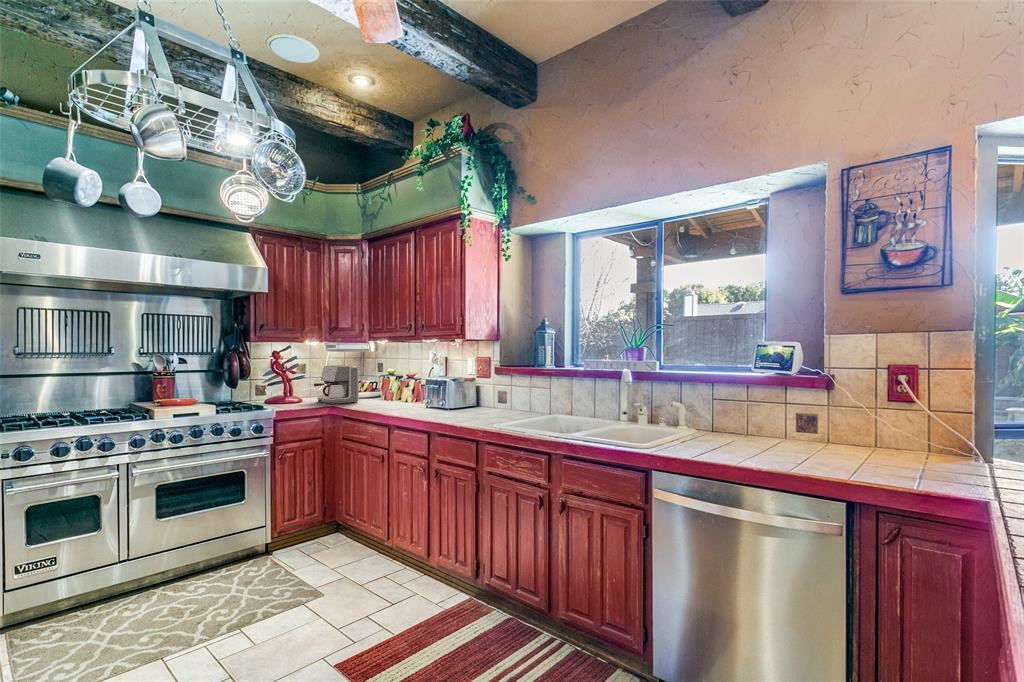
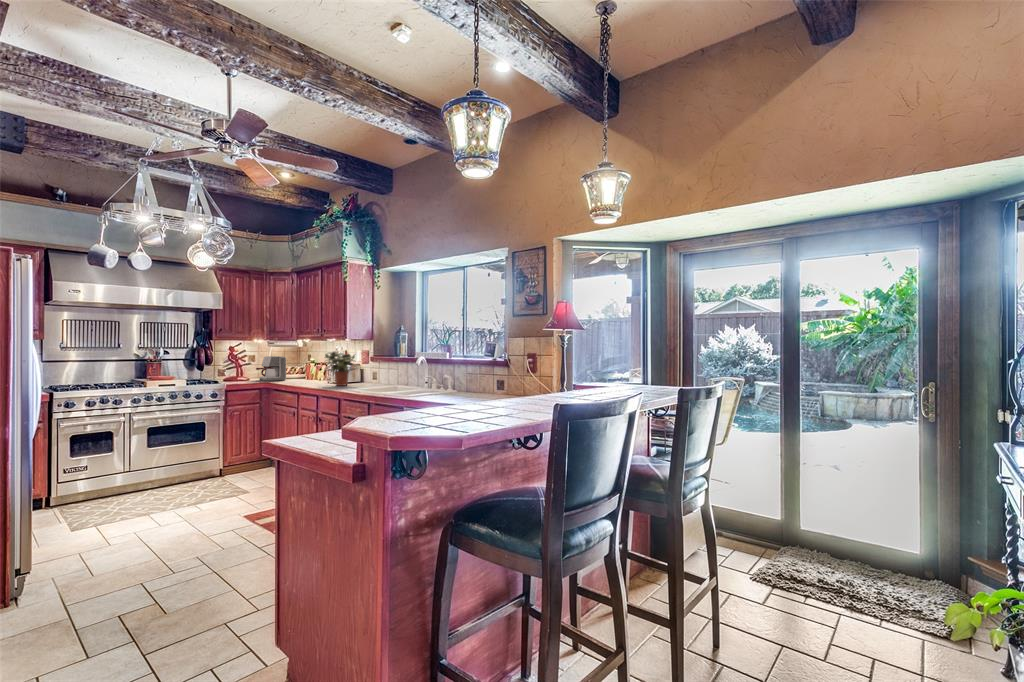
potted plant: none [430,358,487,415] -> present [325,352,358,386]

